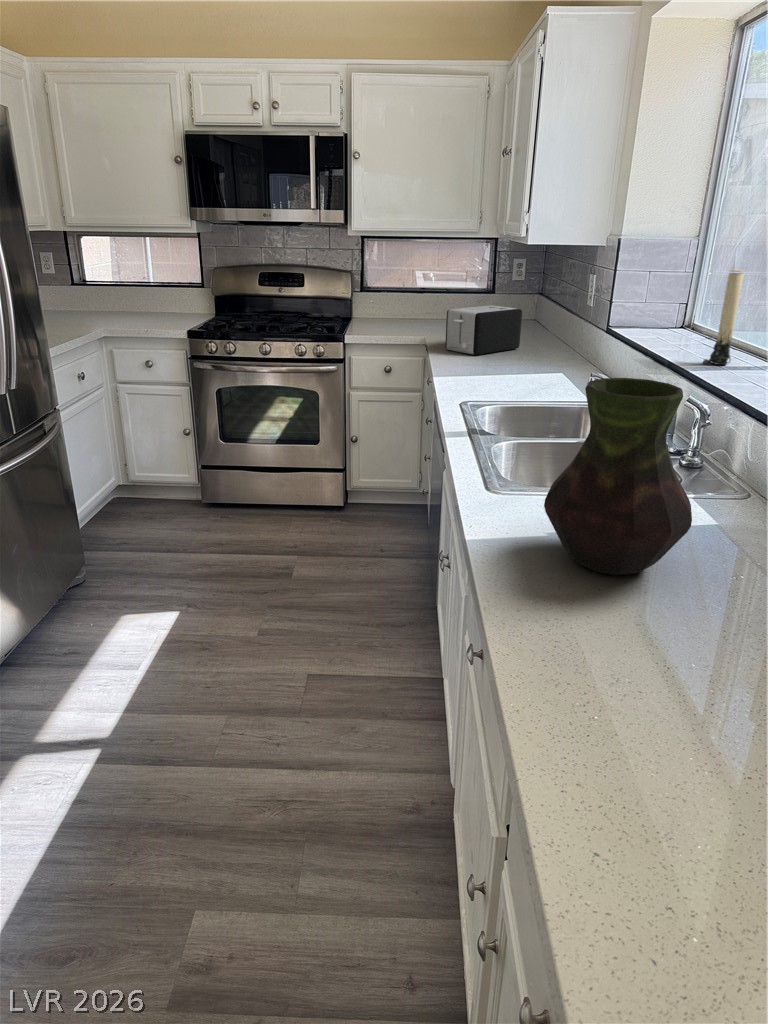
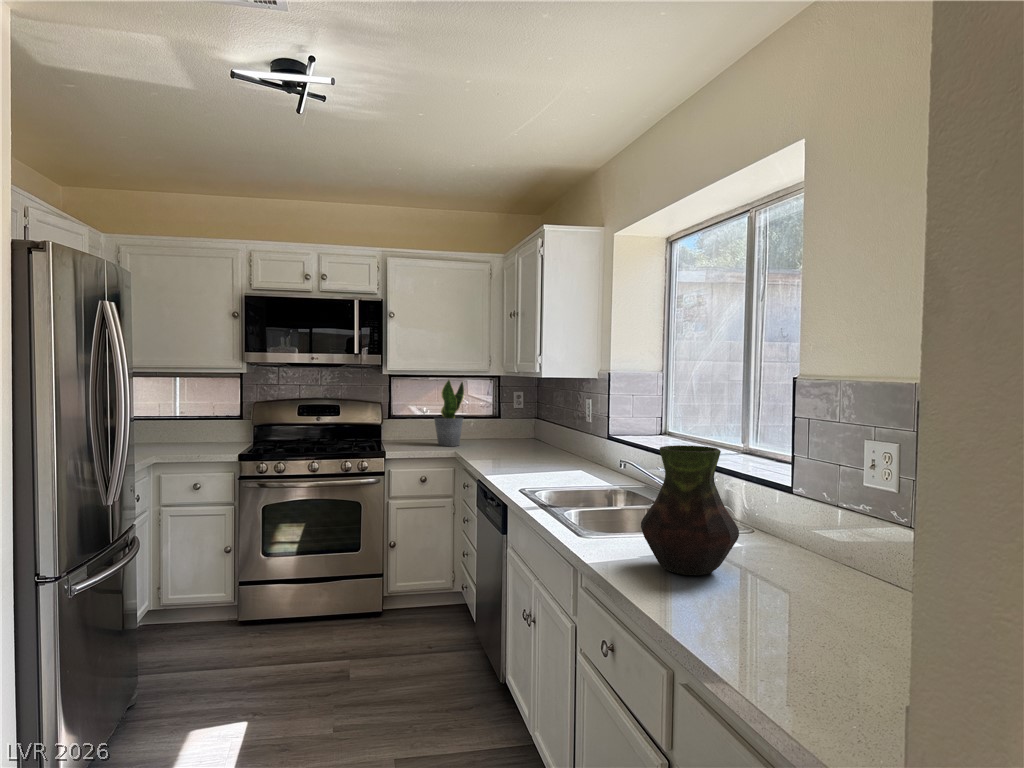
potted plant: none [409,243,446,328] -> present [434,380,464,446]
candle: present [703,270,744,365] -> none [692,389,710,453]
toaster: present [445,305,522,355] -> none [478,424,536,462]

